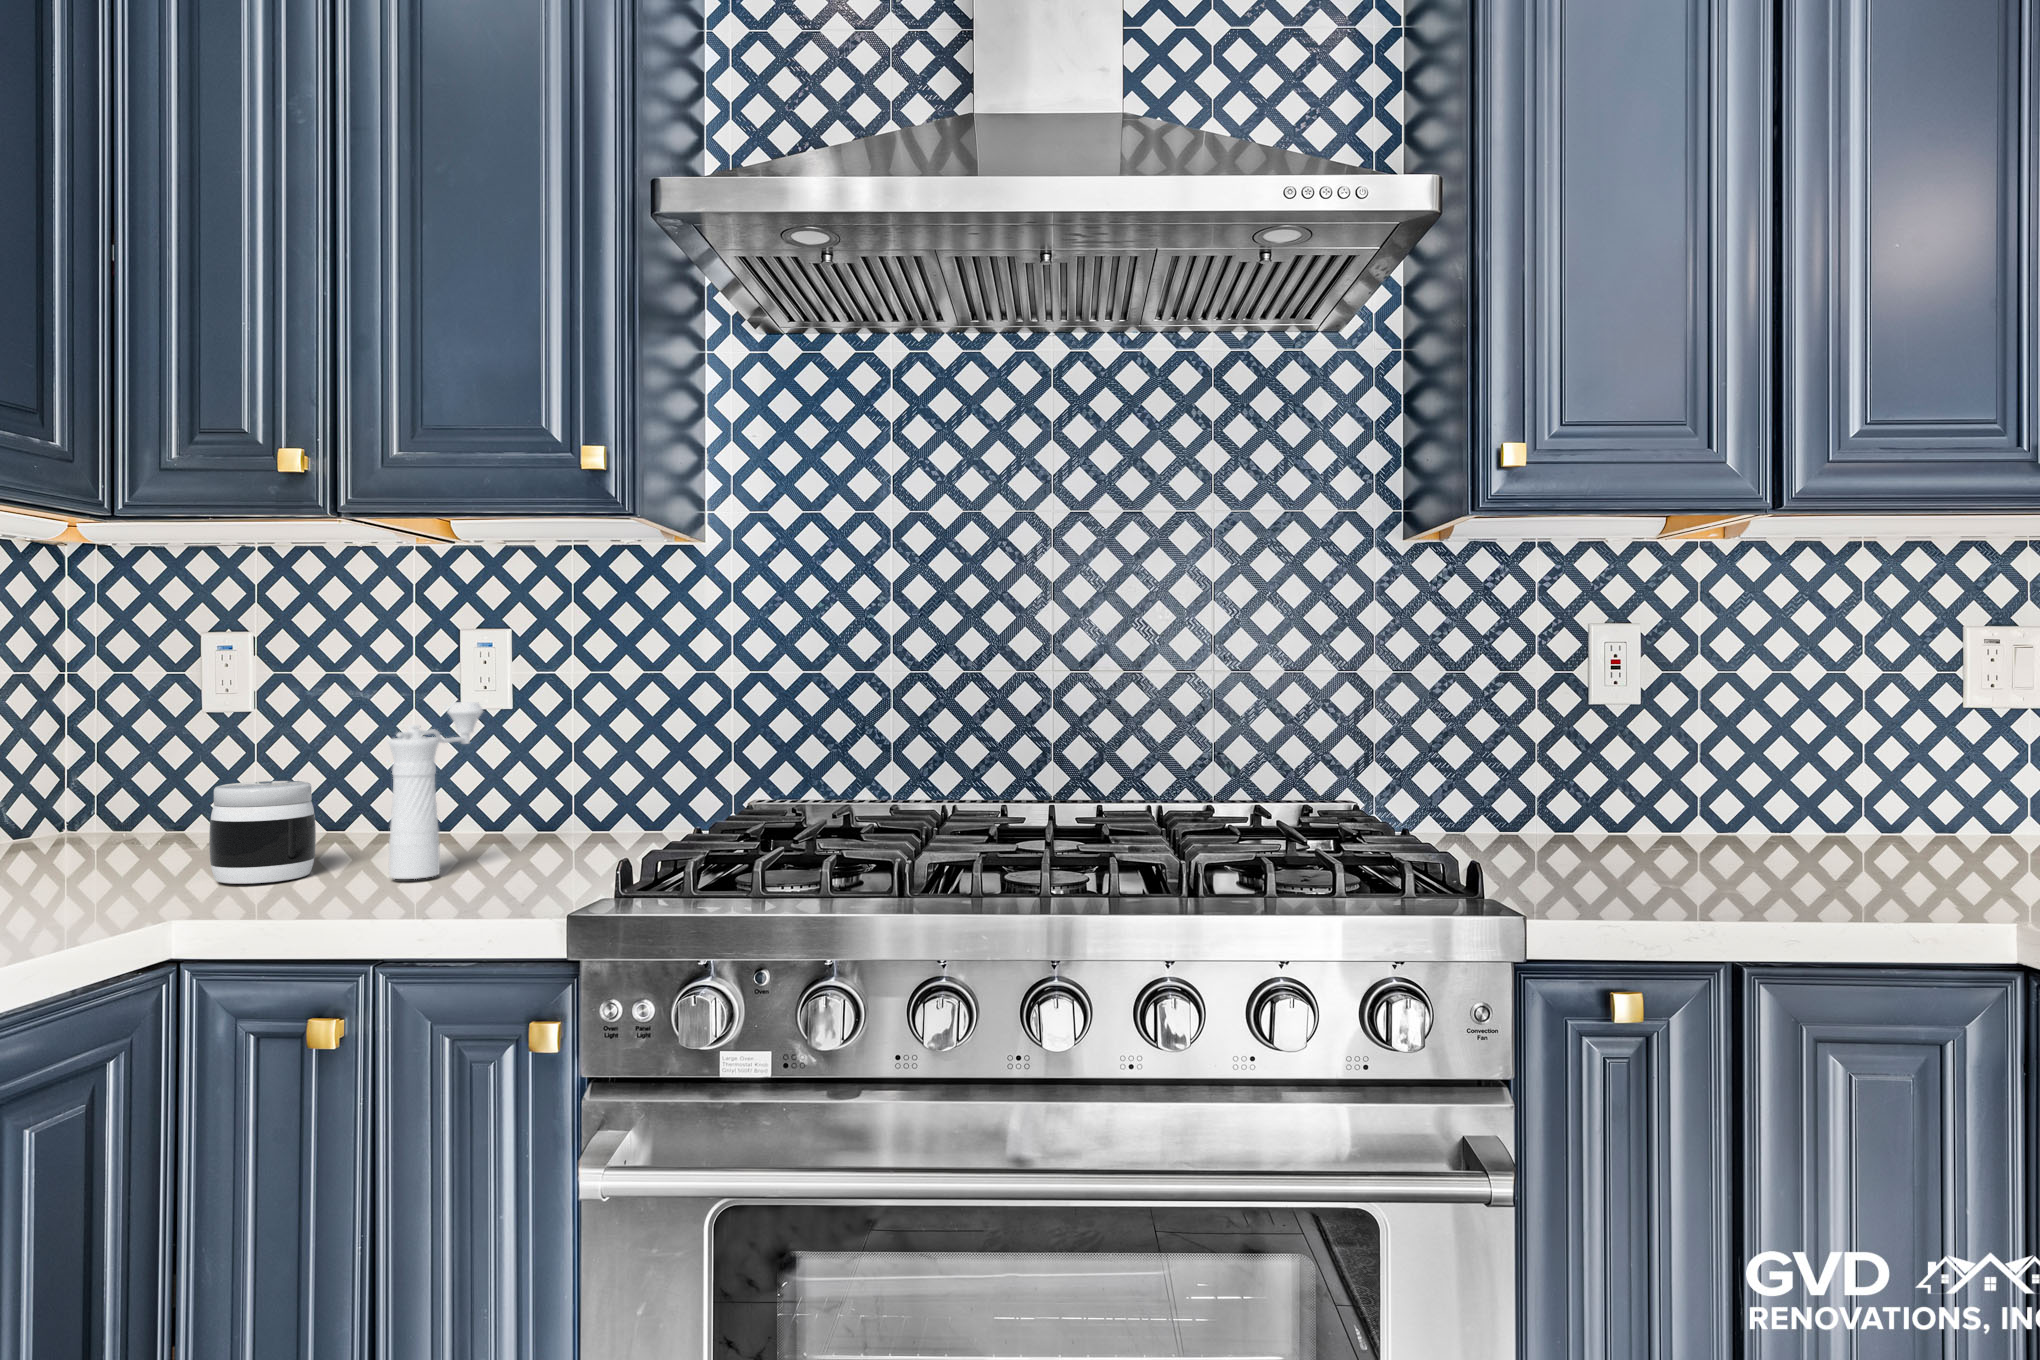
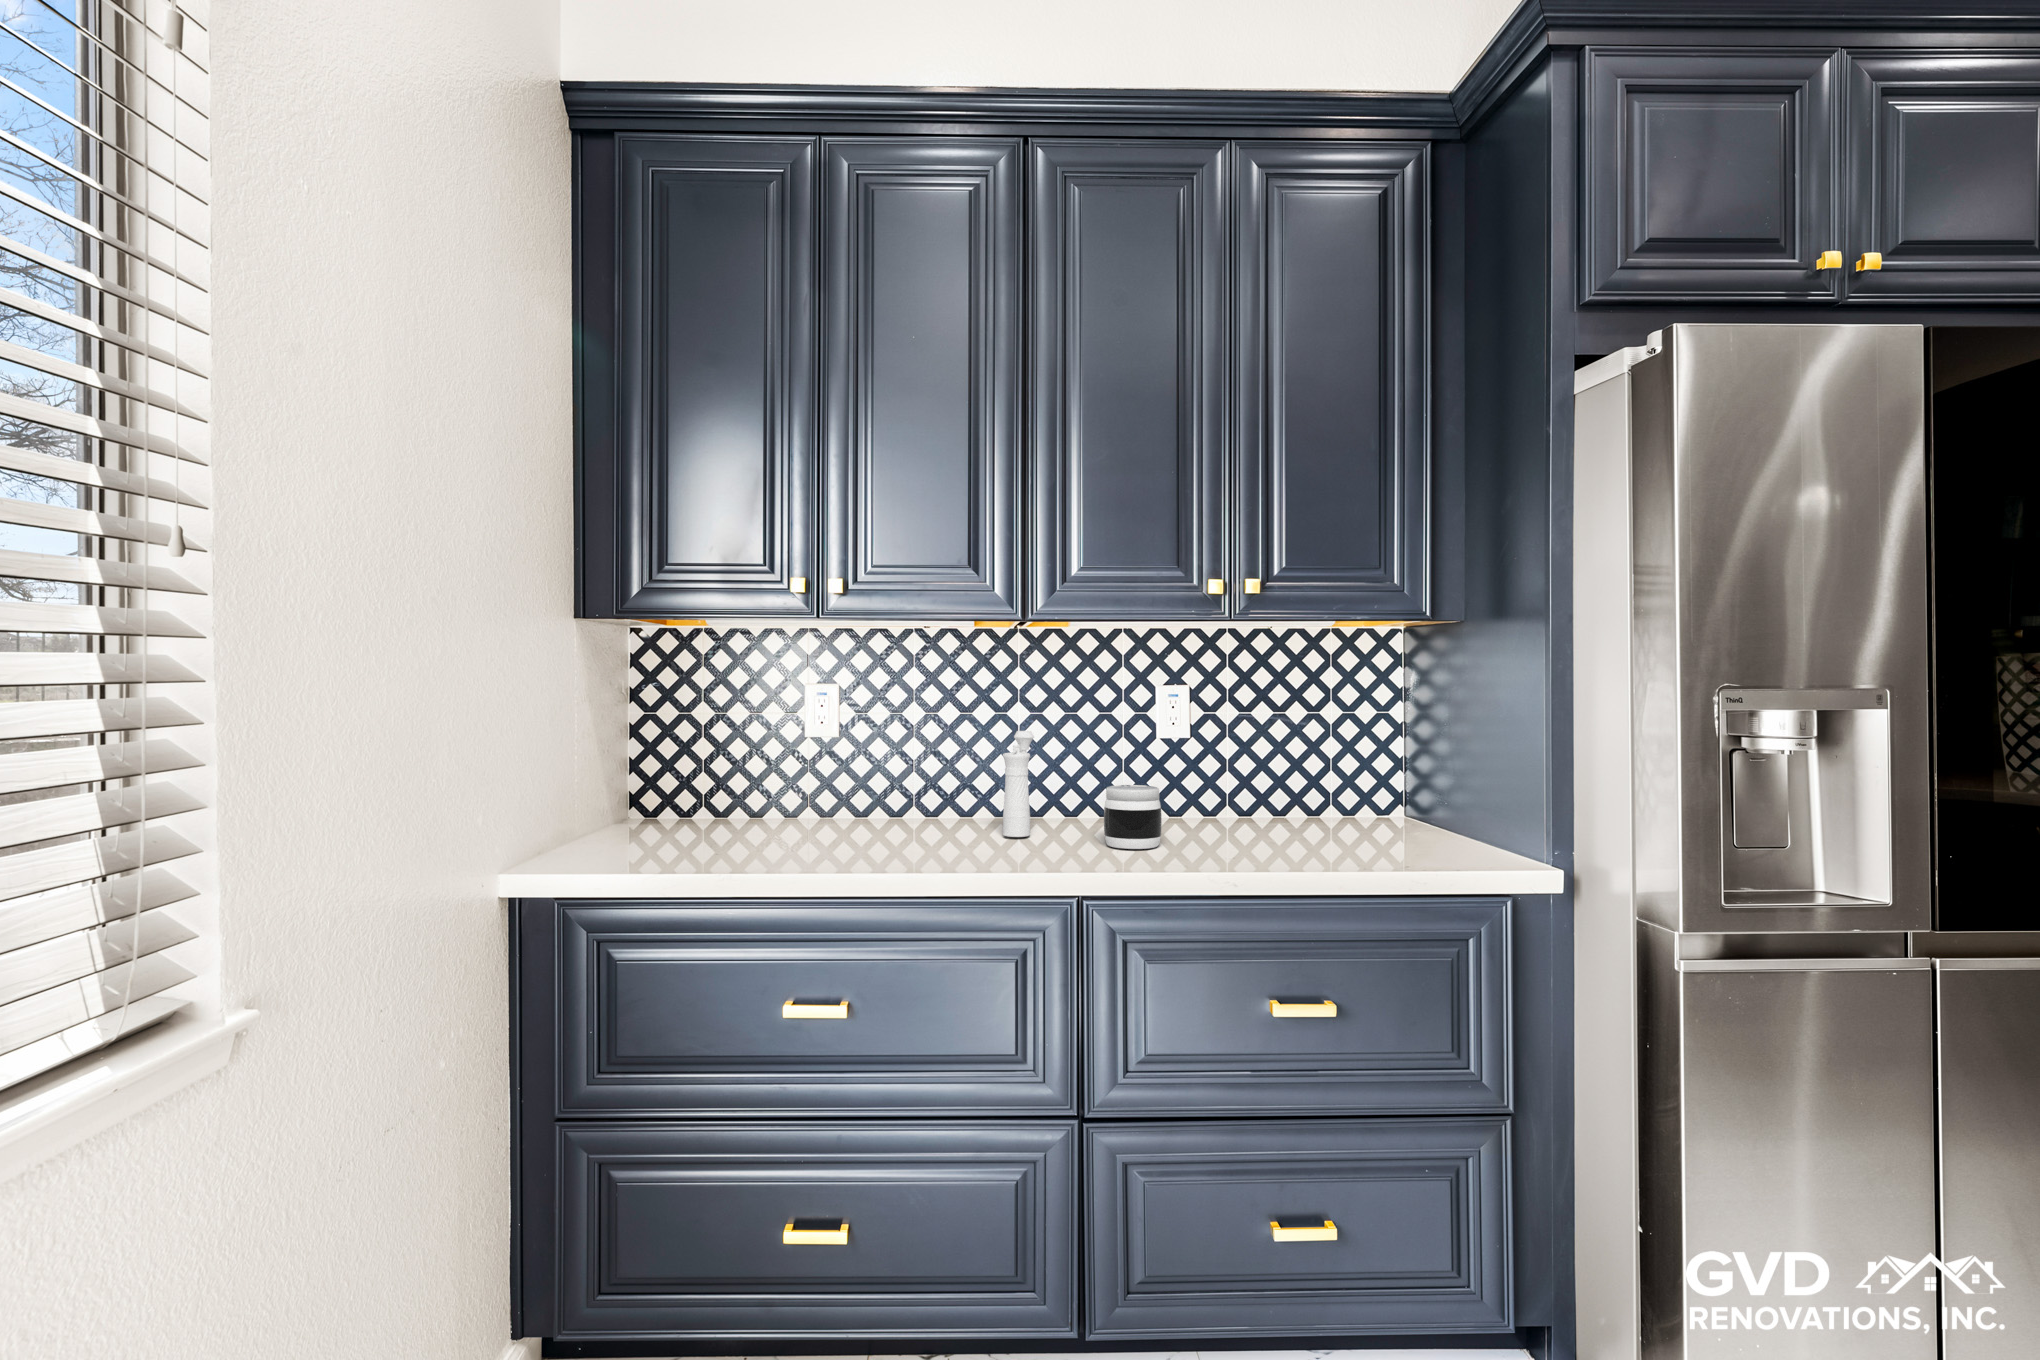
pepper mill: present [389,702,483,879] -> present [1003,731,1034,837]

